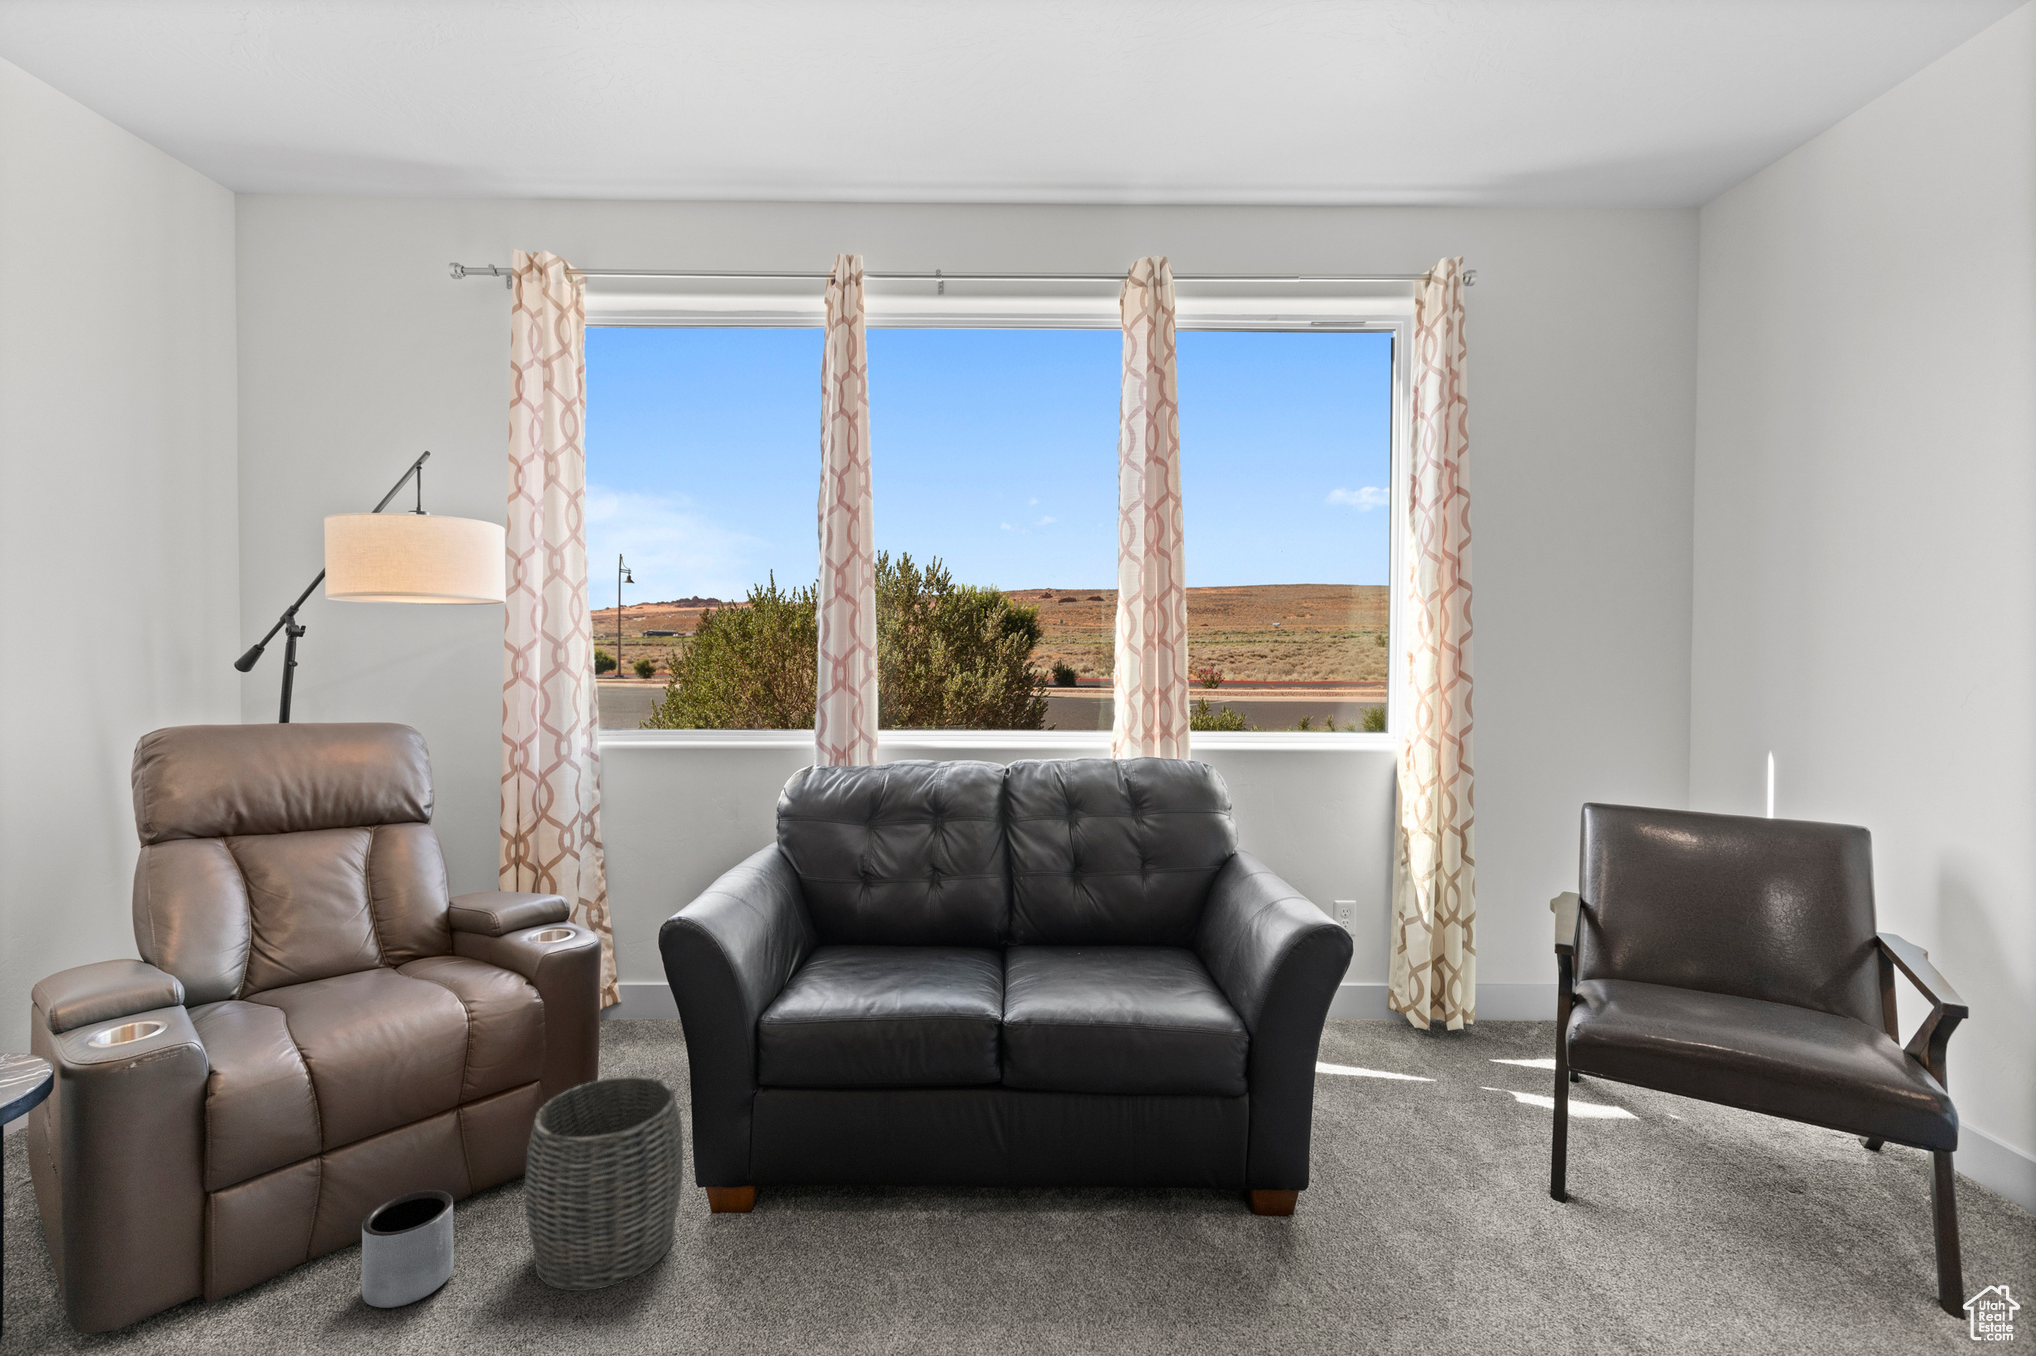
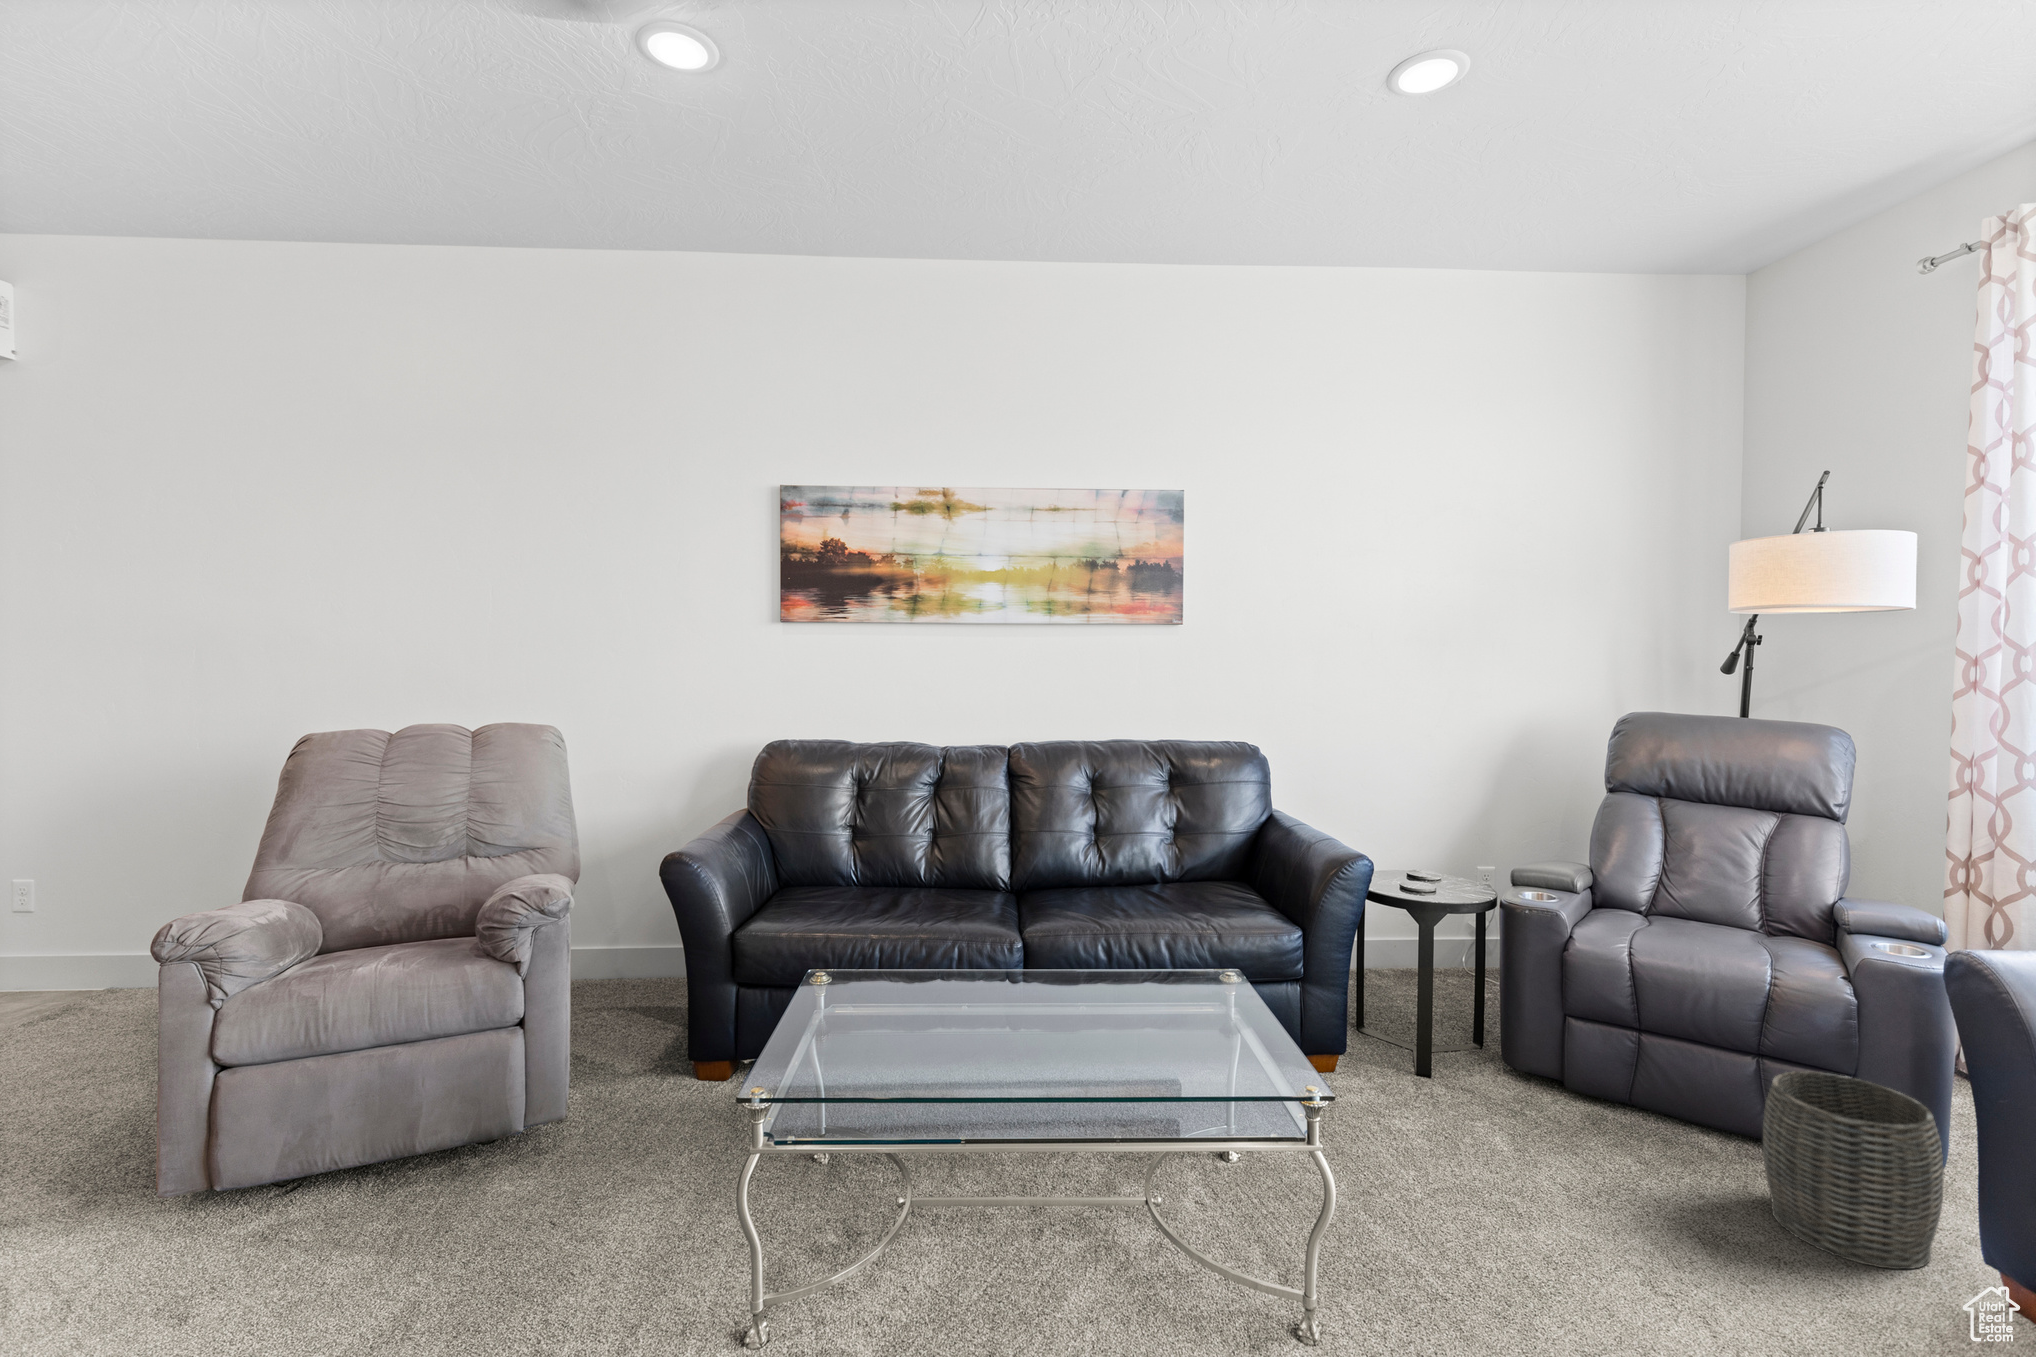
planter: present [362,1190,454,1308] -> none [1649,1085,1721,1166]

